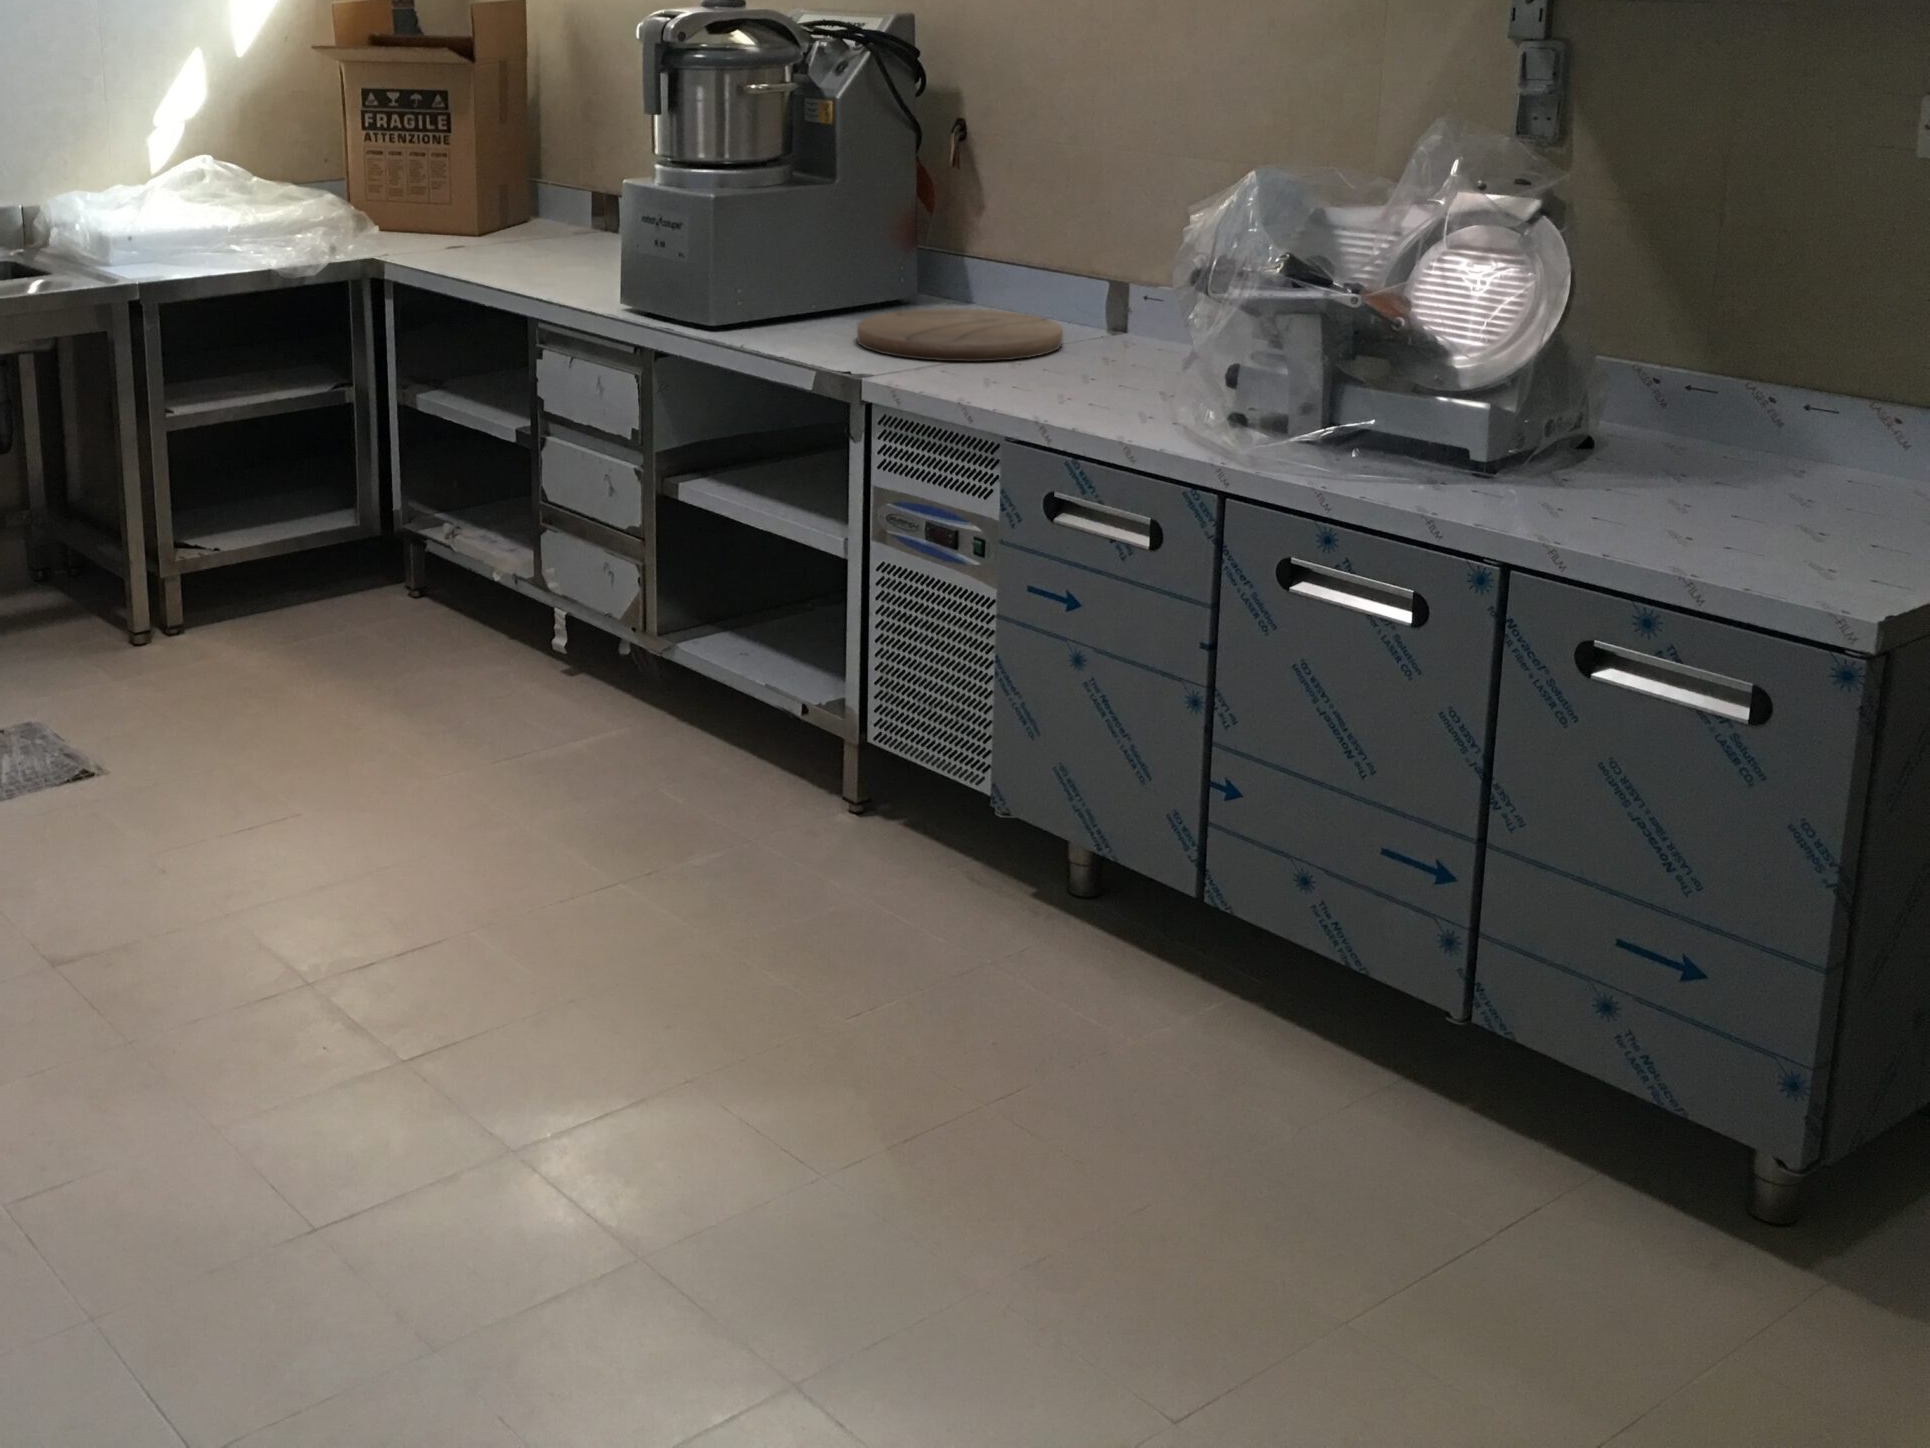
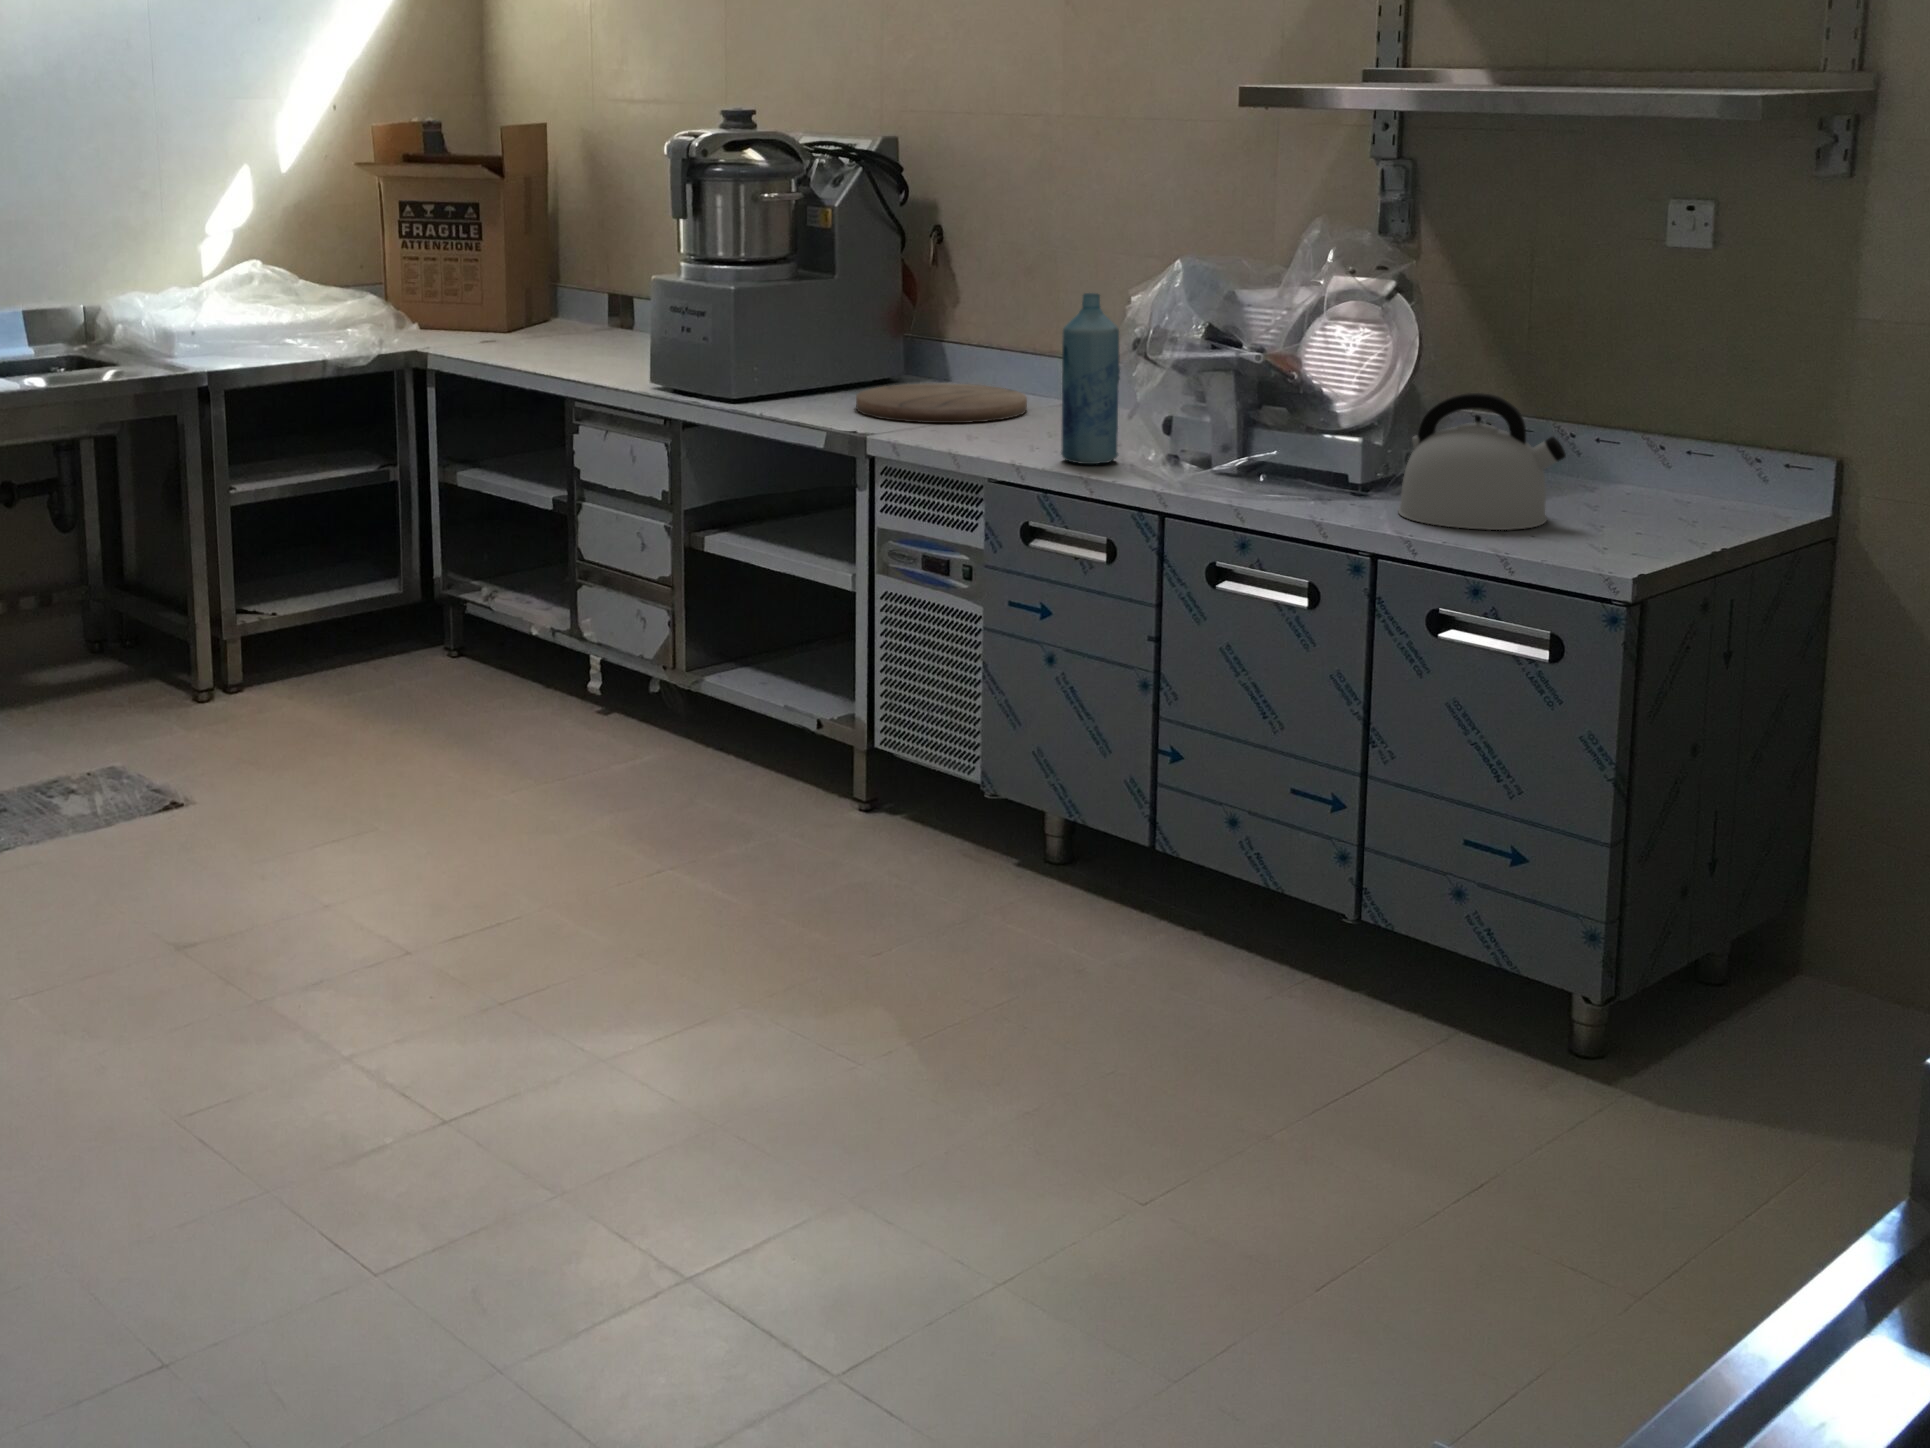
bottle: none [1098,212,1175,424] -> present [1061,293,1120,464]
kettle: none [1533,353,1769,536] -> present [1398,393,1566,530]

